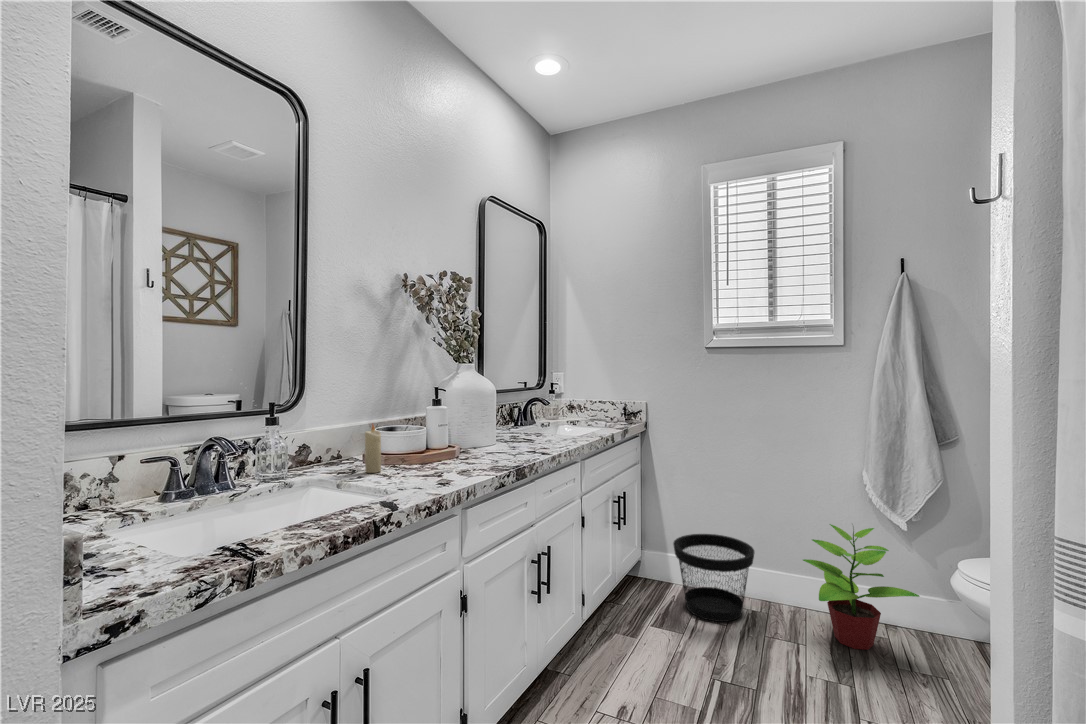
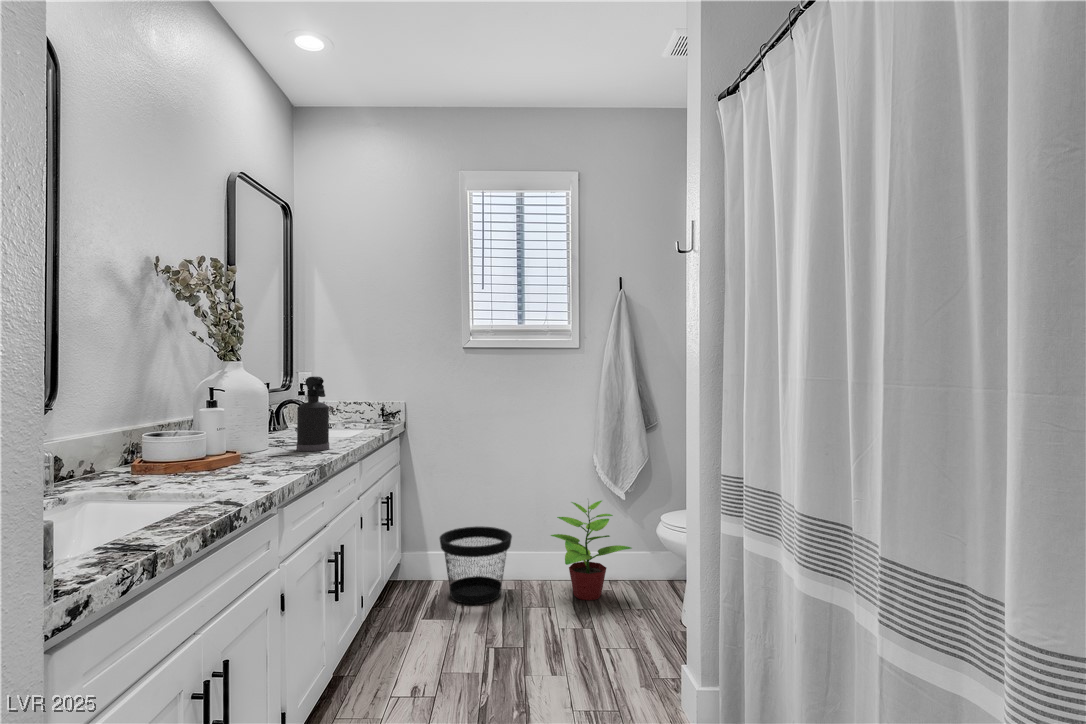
spray bottle: none [519,377,548,448] -> present [296,377,329,451]
candle: present [365,424,381,473] -> none [143,427,165,484]

